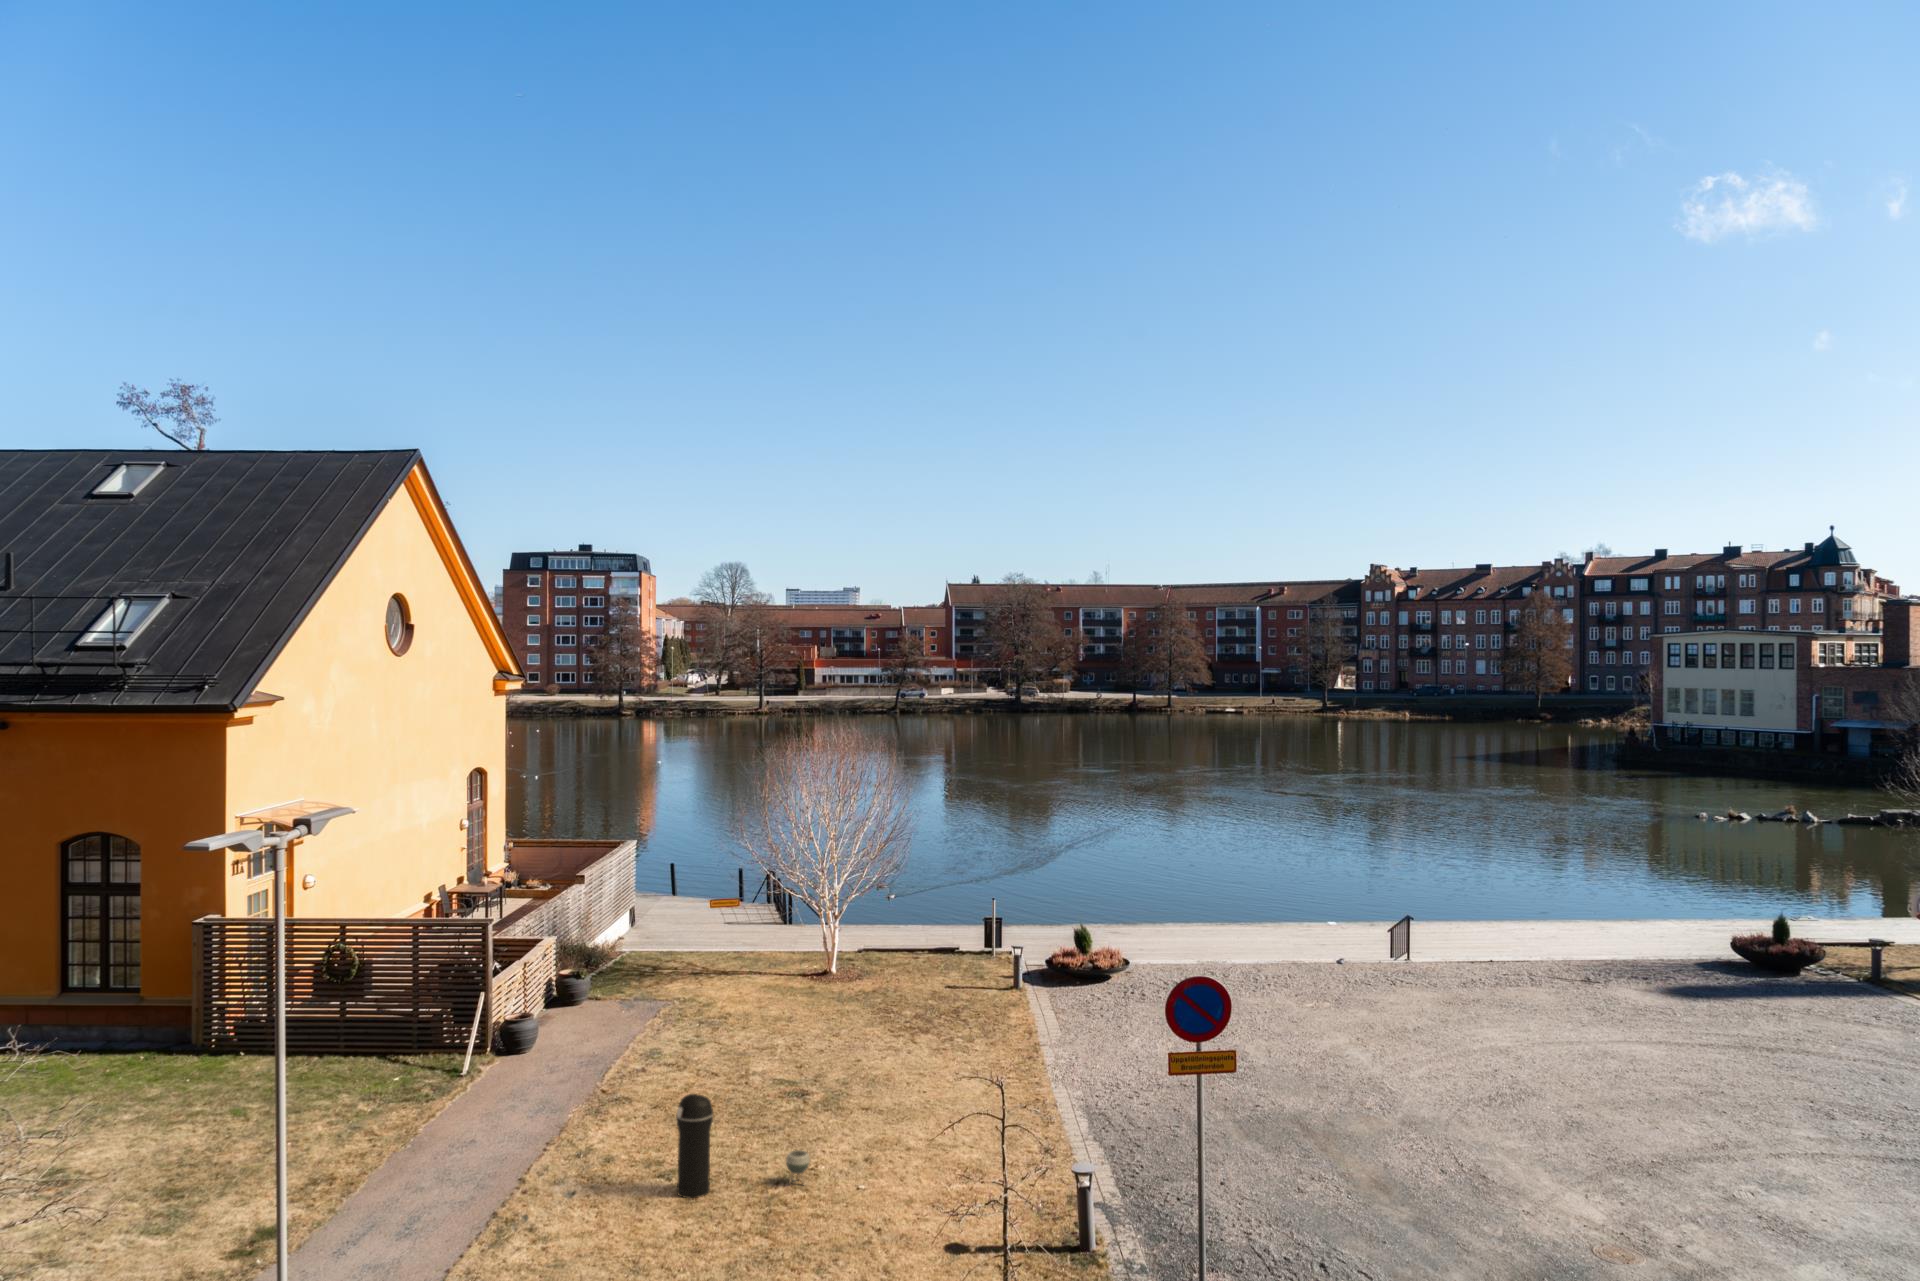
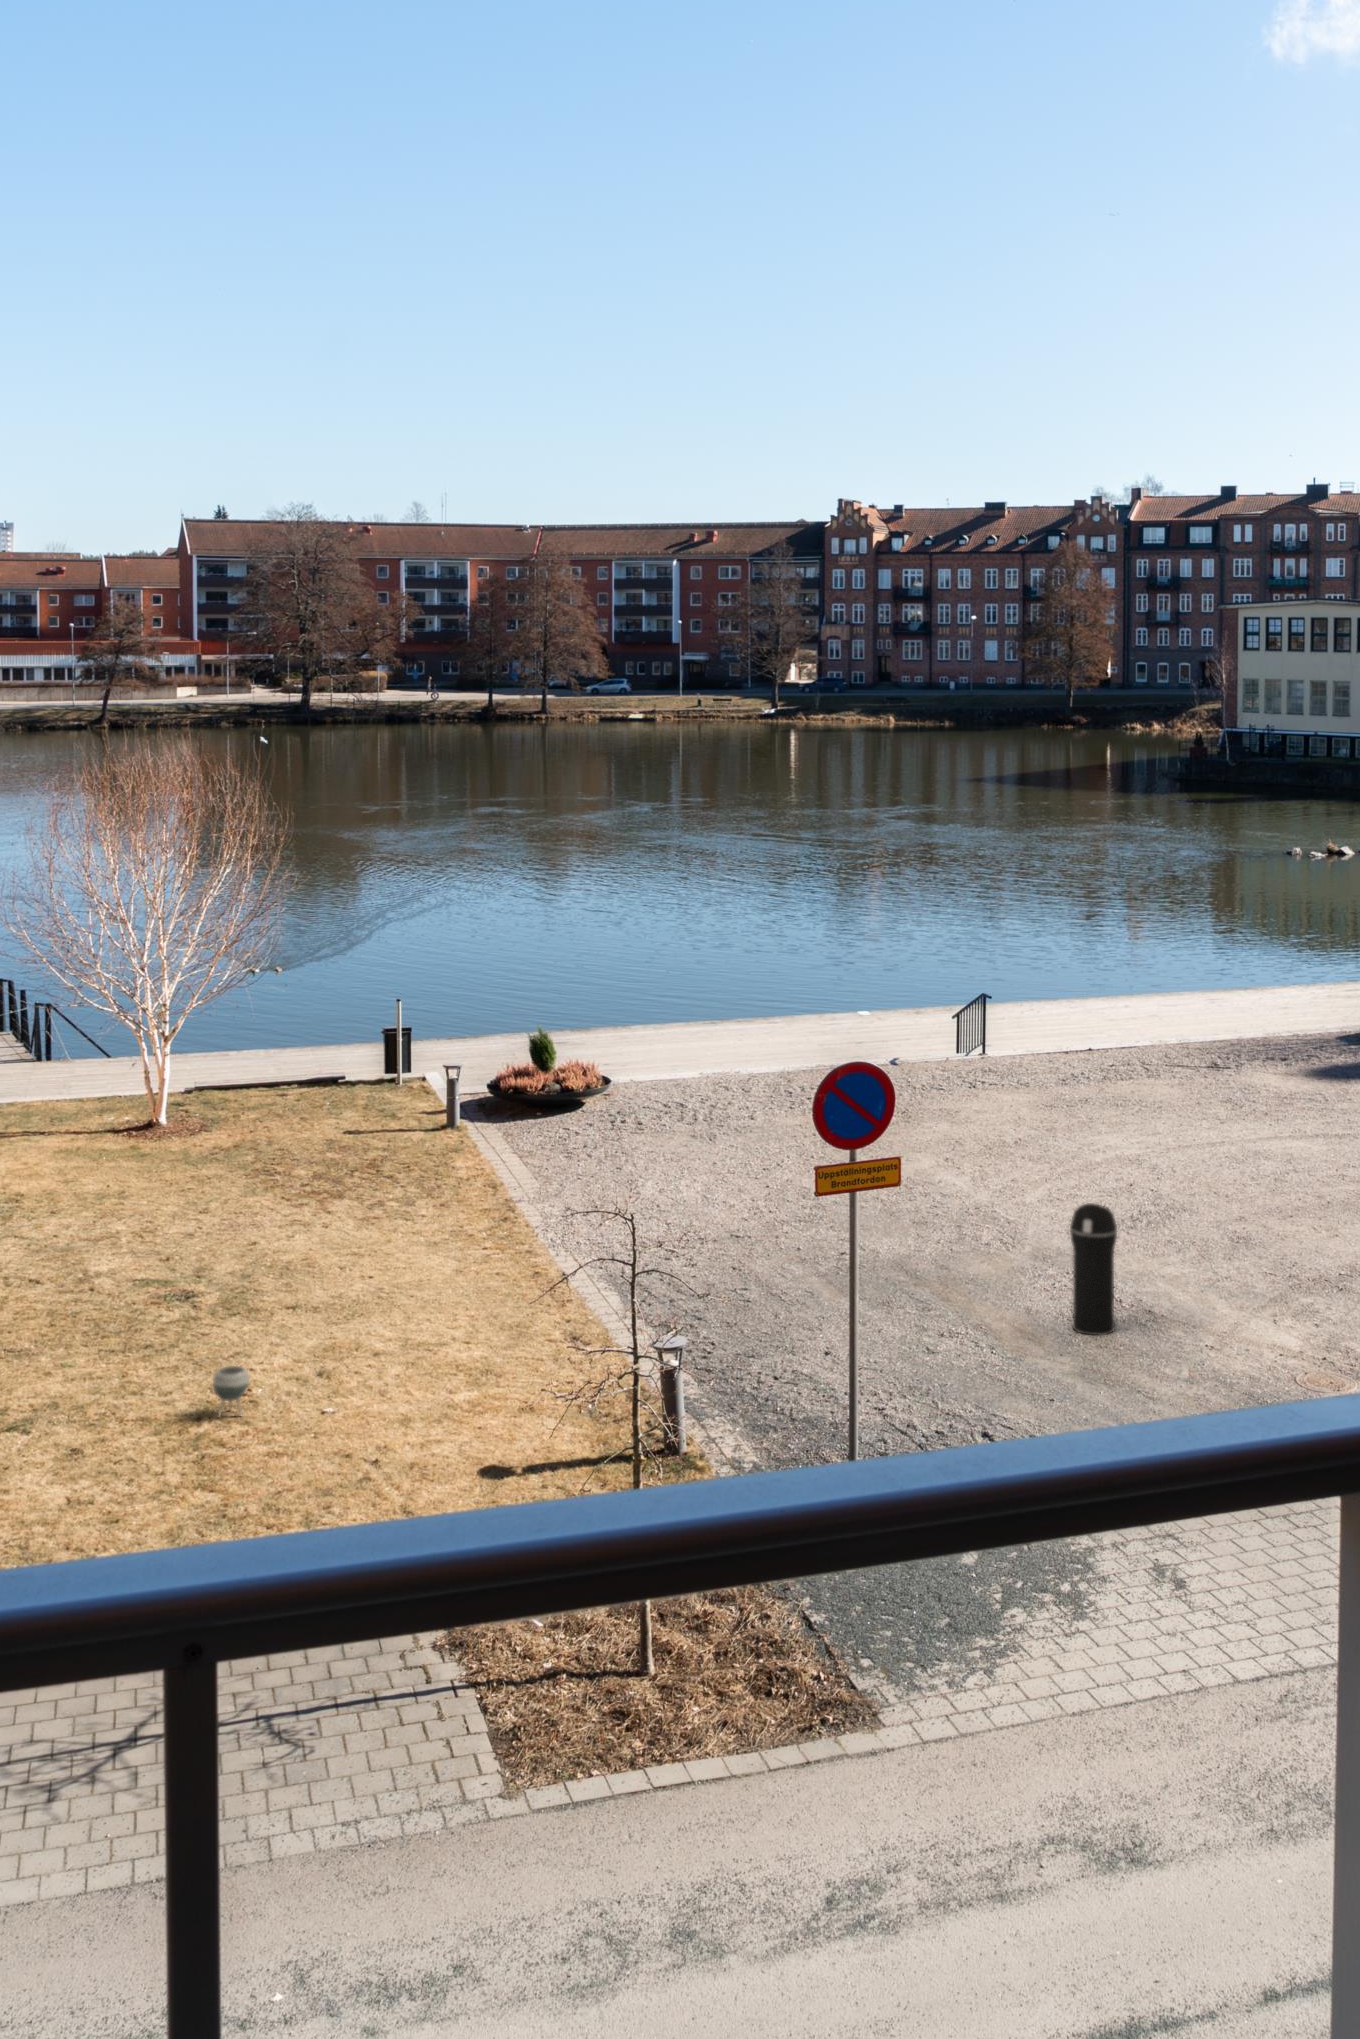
trash can: present [676,1094,713,1198] -> present [1070,1203,1117,1335]

